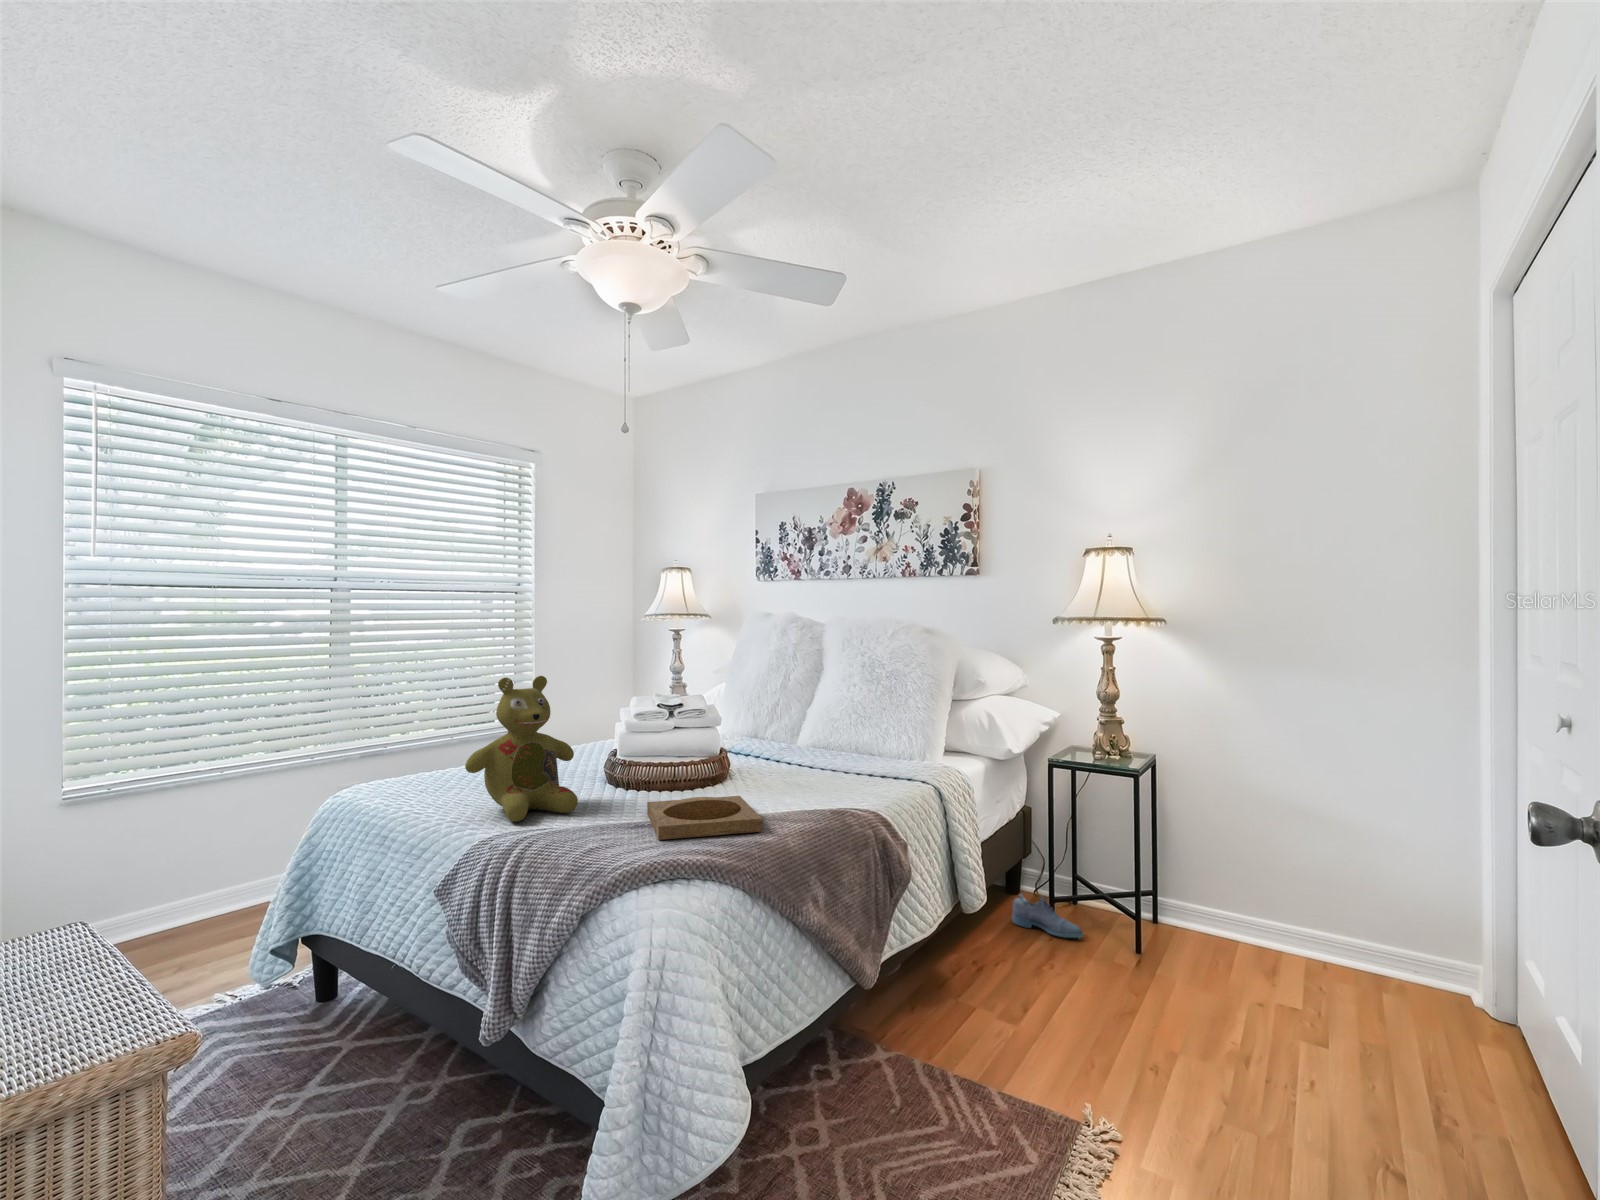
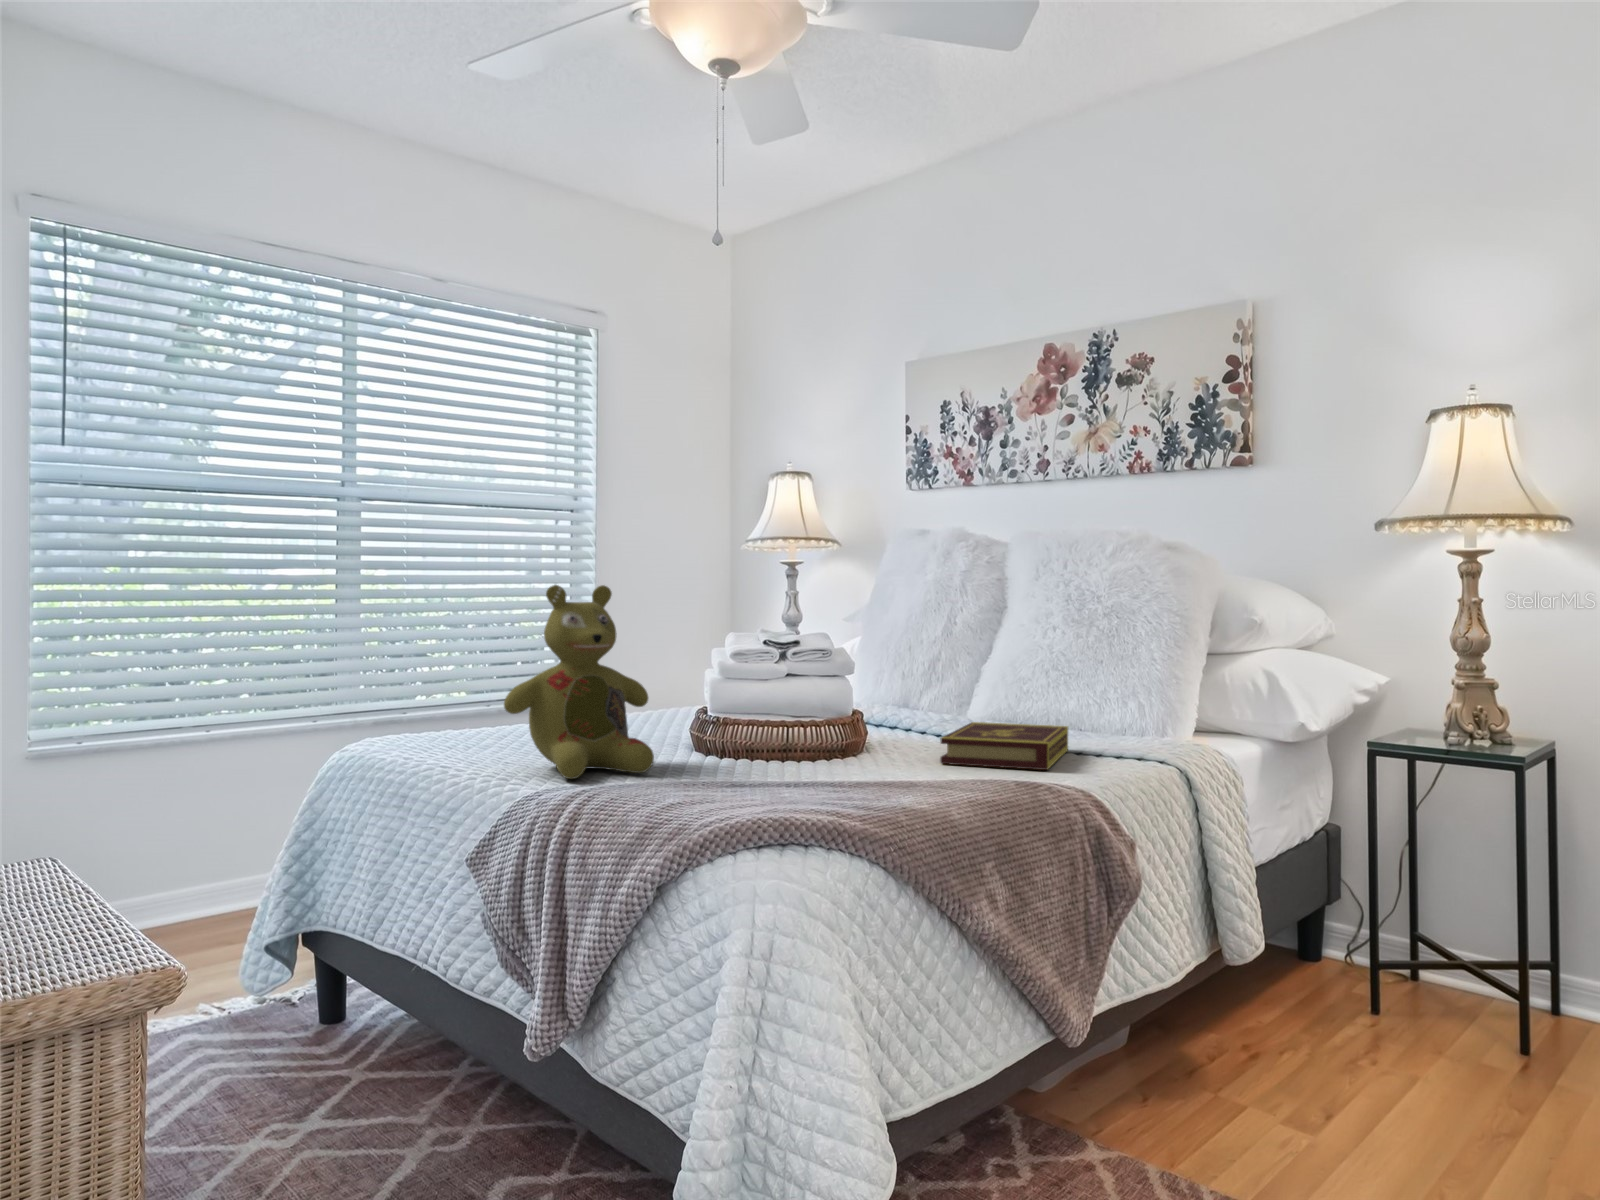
book: none [780,757,864,797] -> present [940,722,1068,770]
tray: present [647,796,762,840] -> none [750,757,913,803]
shoe: present [1012,895,1083,938] -> none [1299,946,1416,1014]

